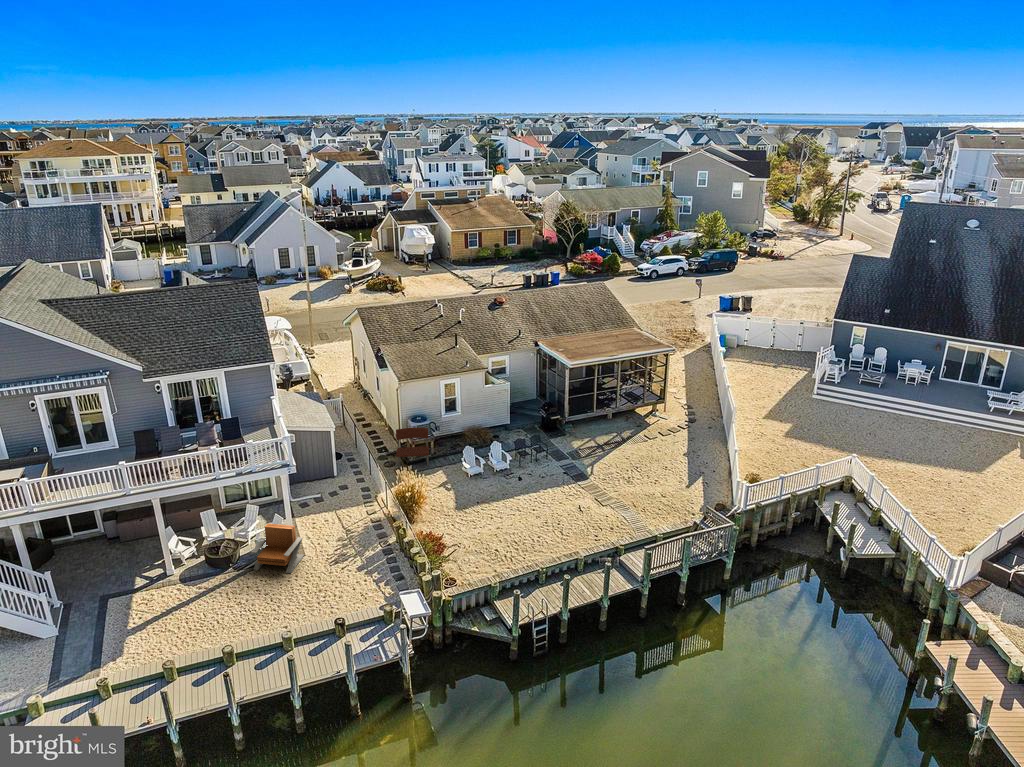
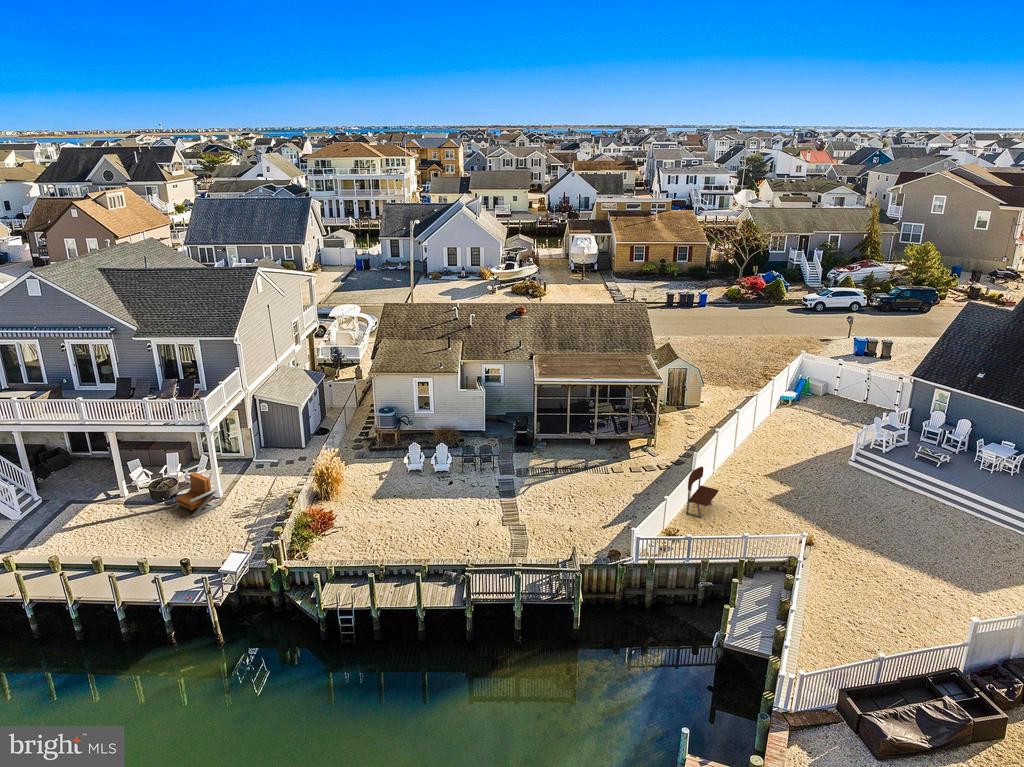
bench: present [396,427,429,468] -> present [686,466,719,518]

